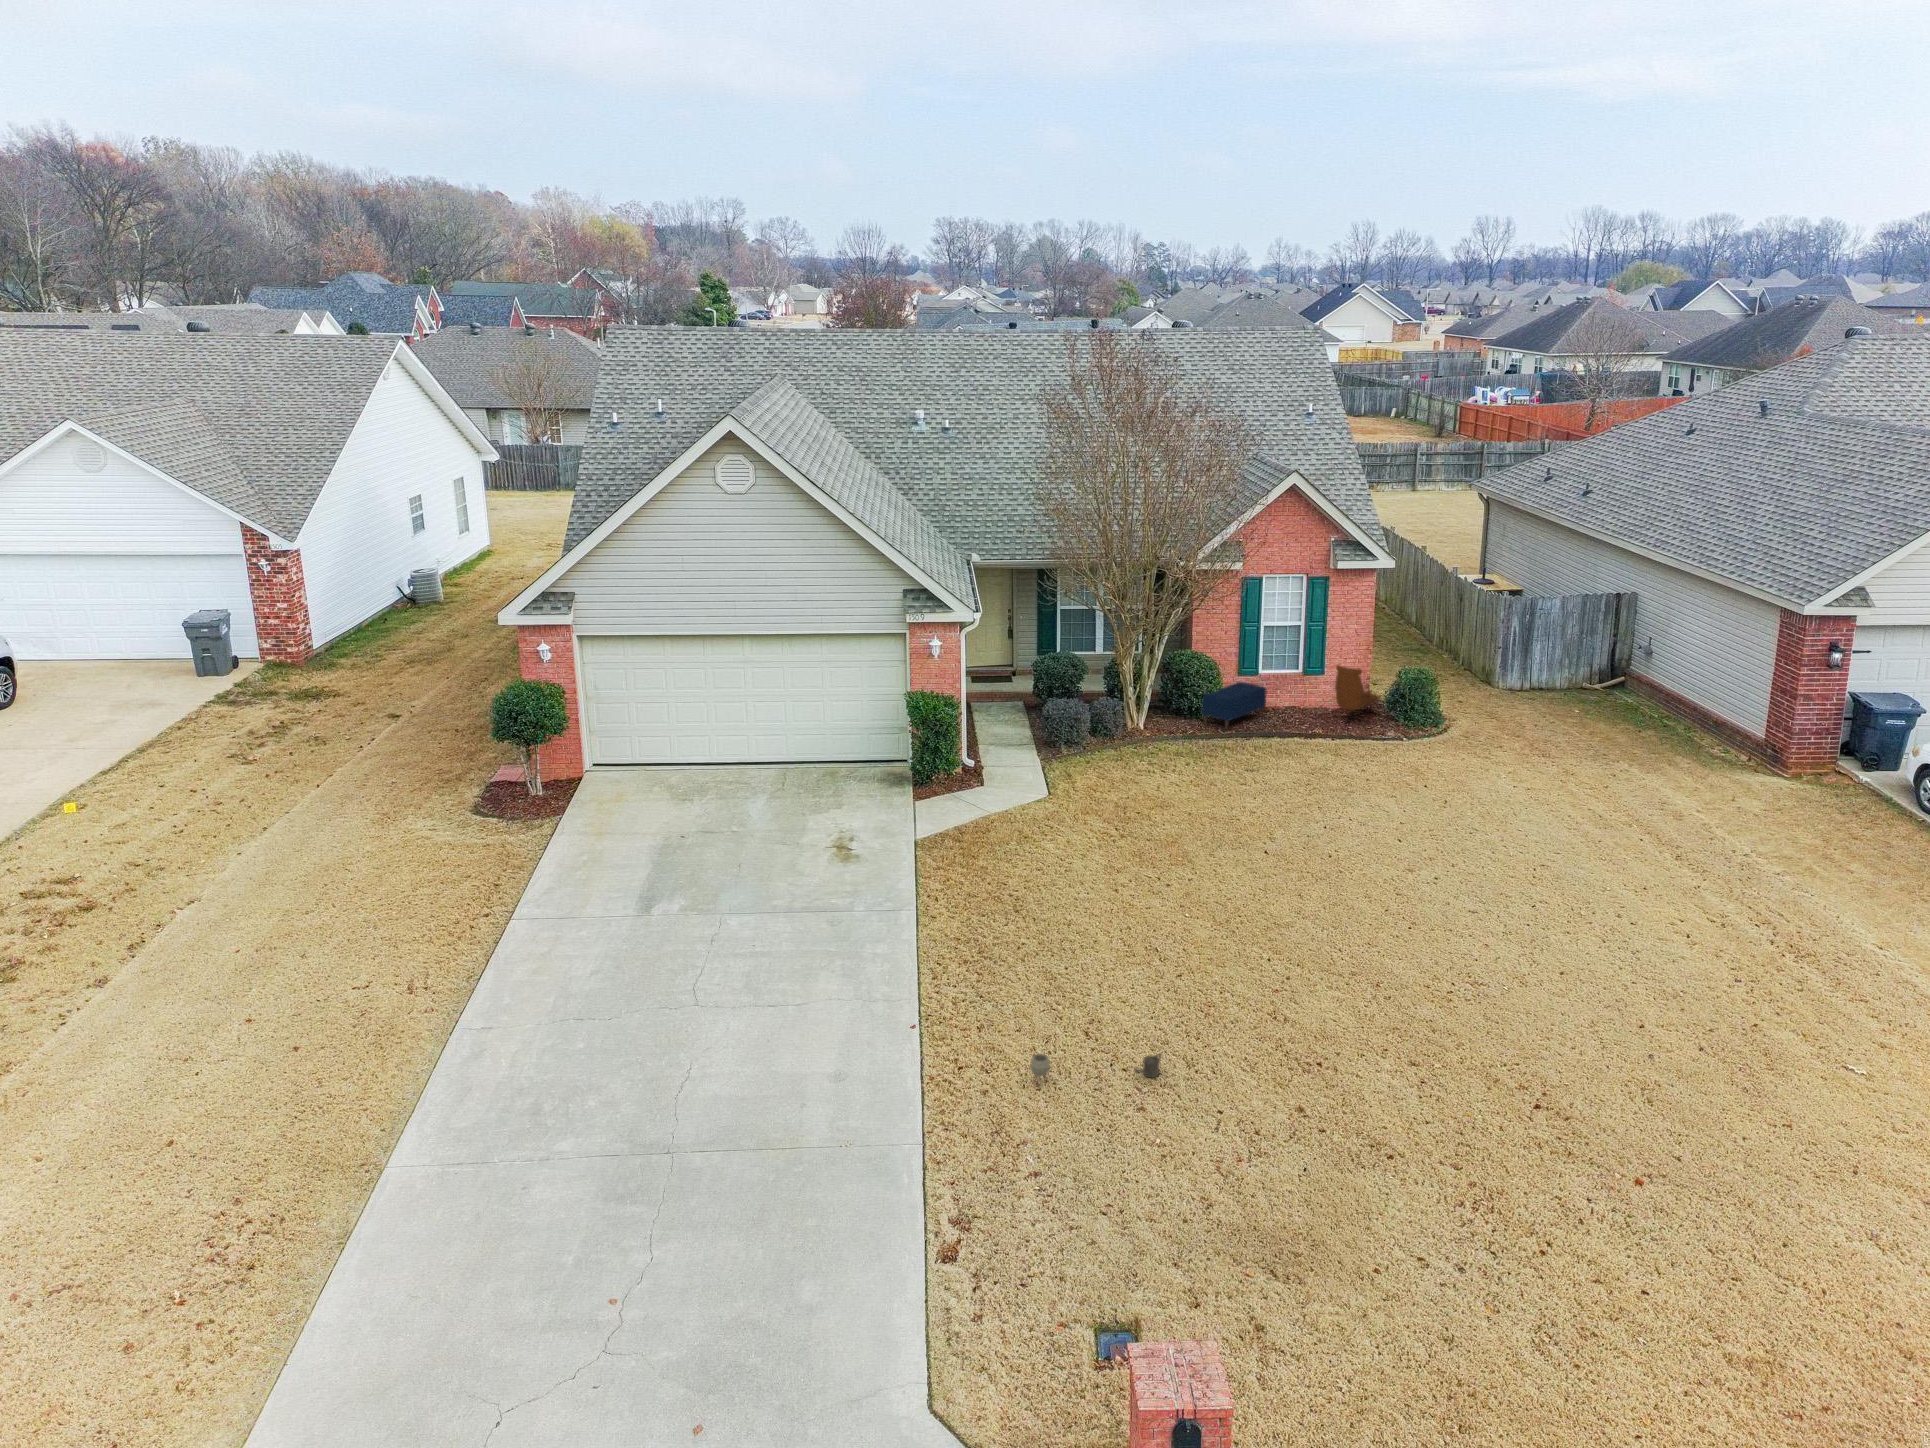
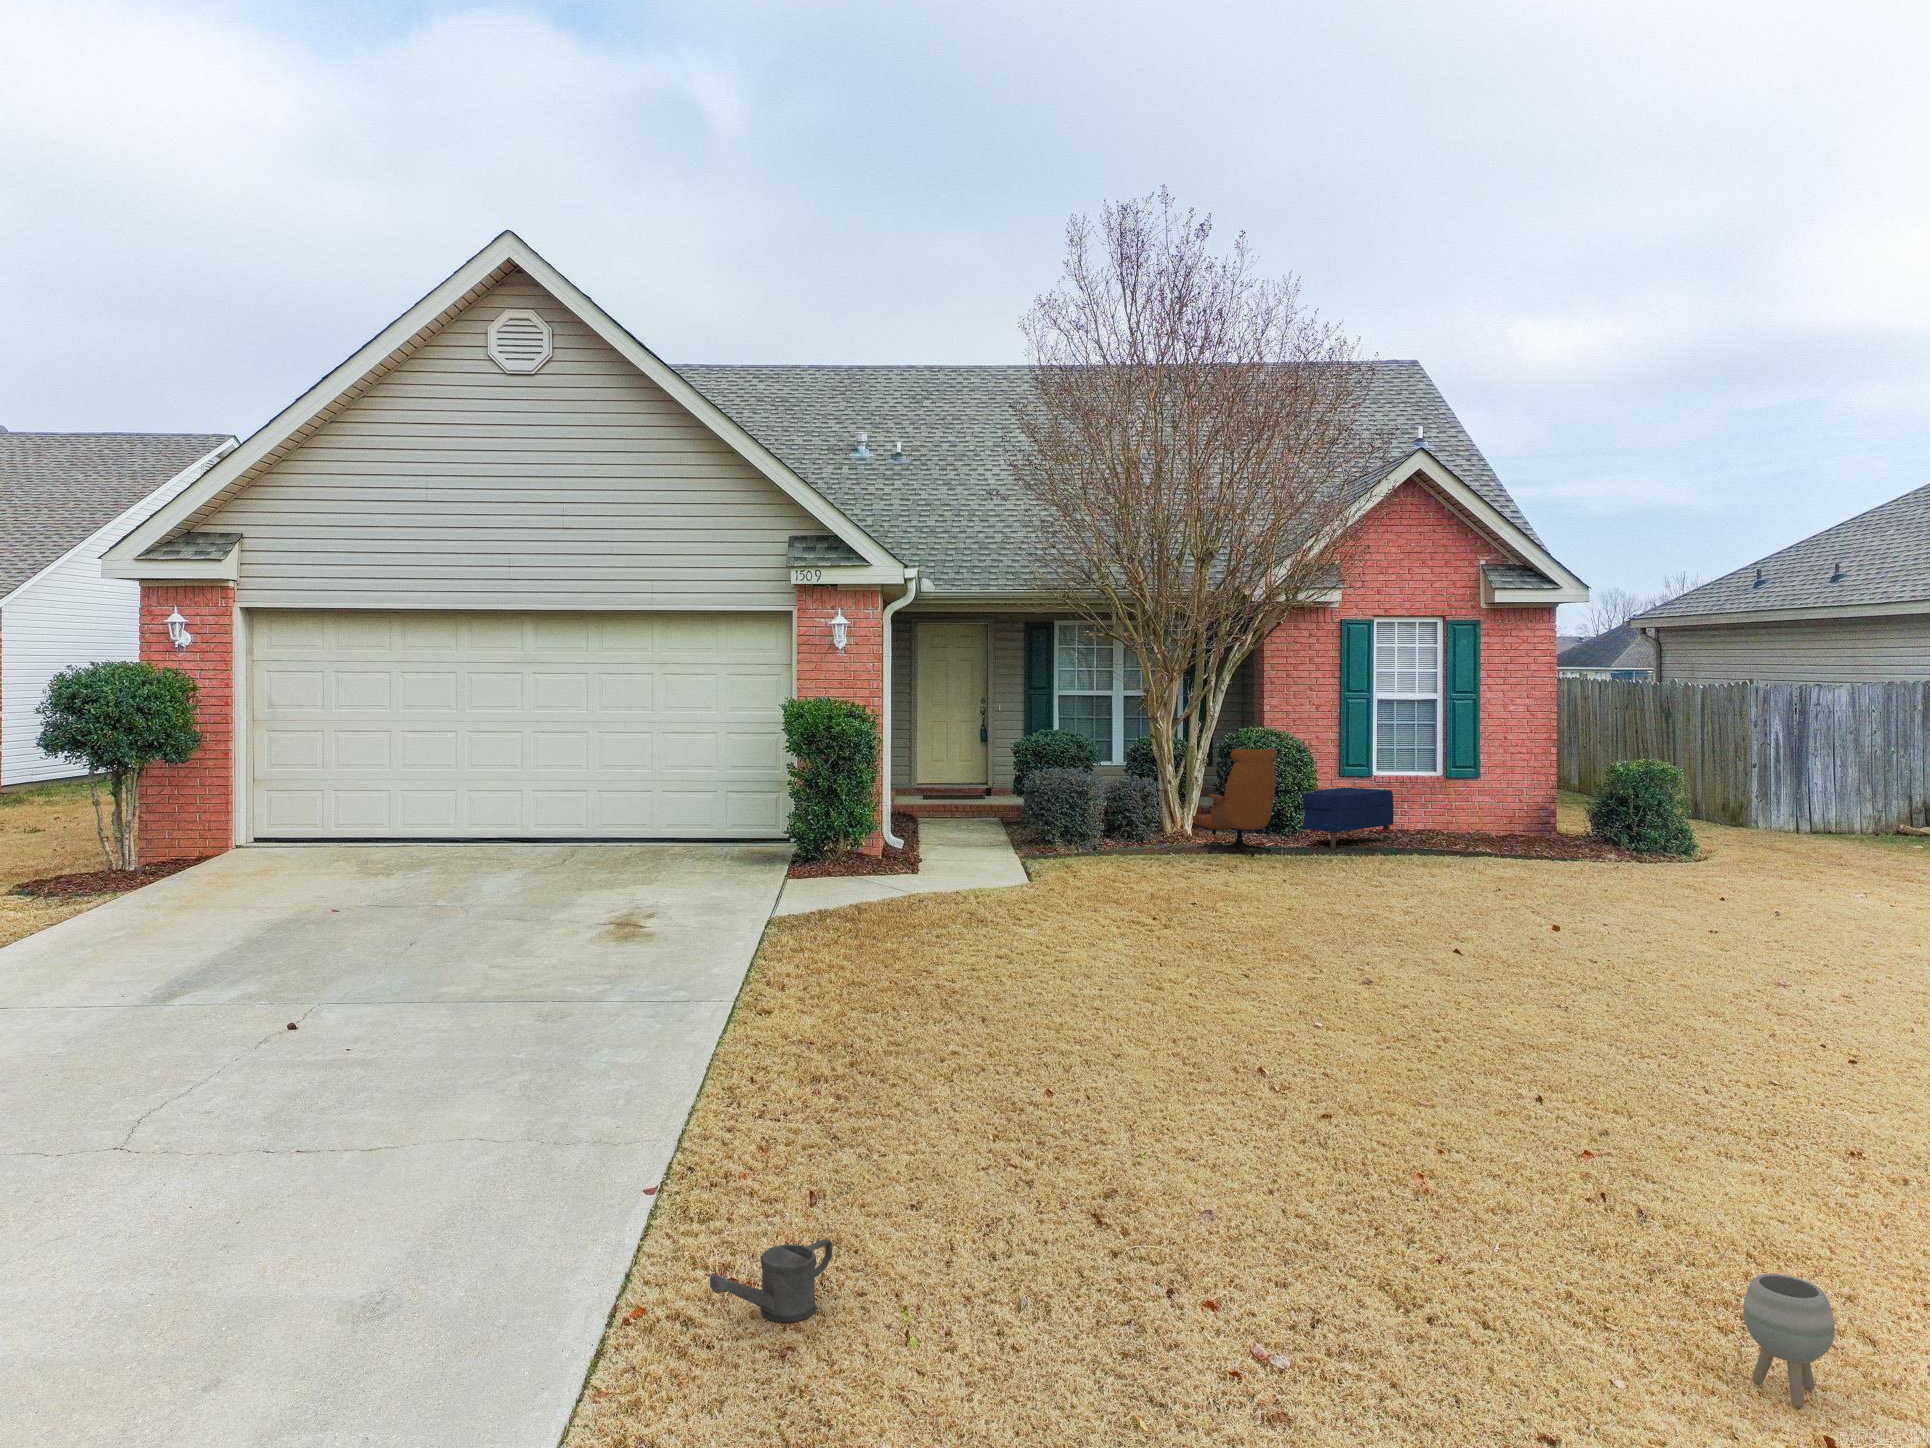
lounge chair: present [1335,665,1380,721] -> present [1192,749,1277,857]
watering can: present [1134,1053,1161,1078] -> present [710,1239,832,1323]
planter: present [1030,1054,1050,1085] -> present [1743,1274,1835,1408]

